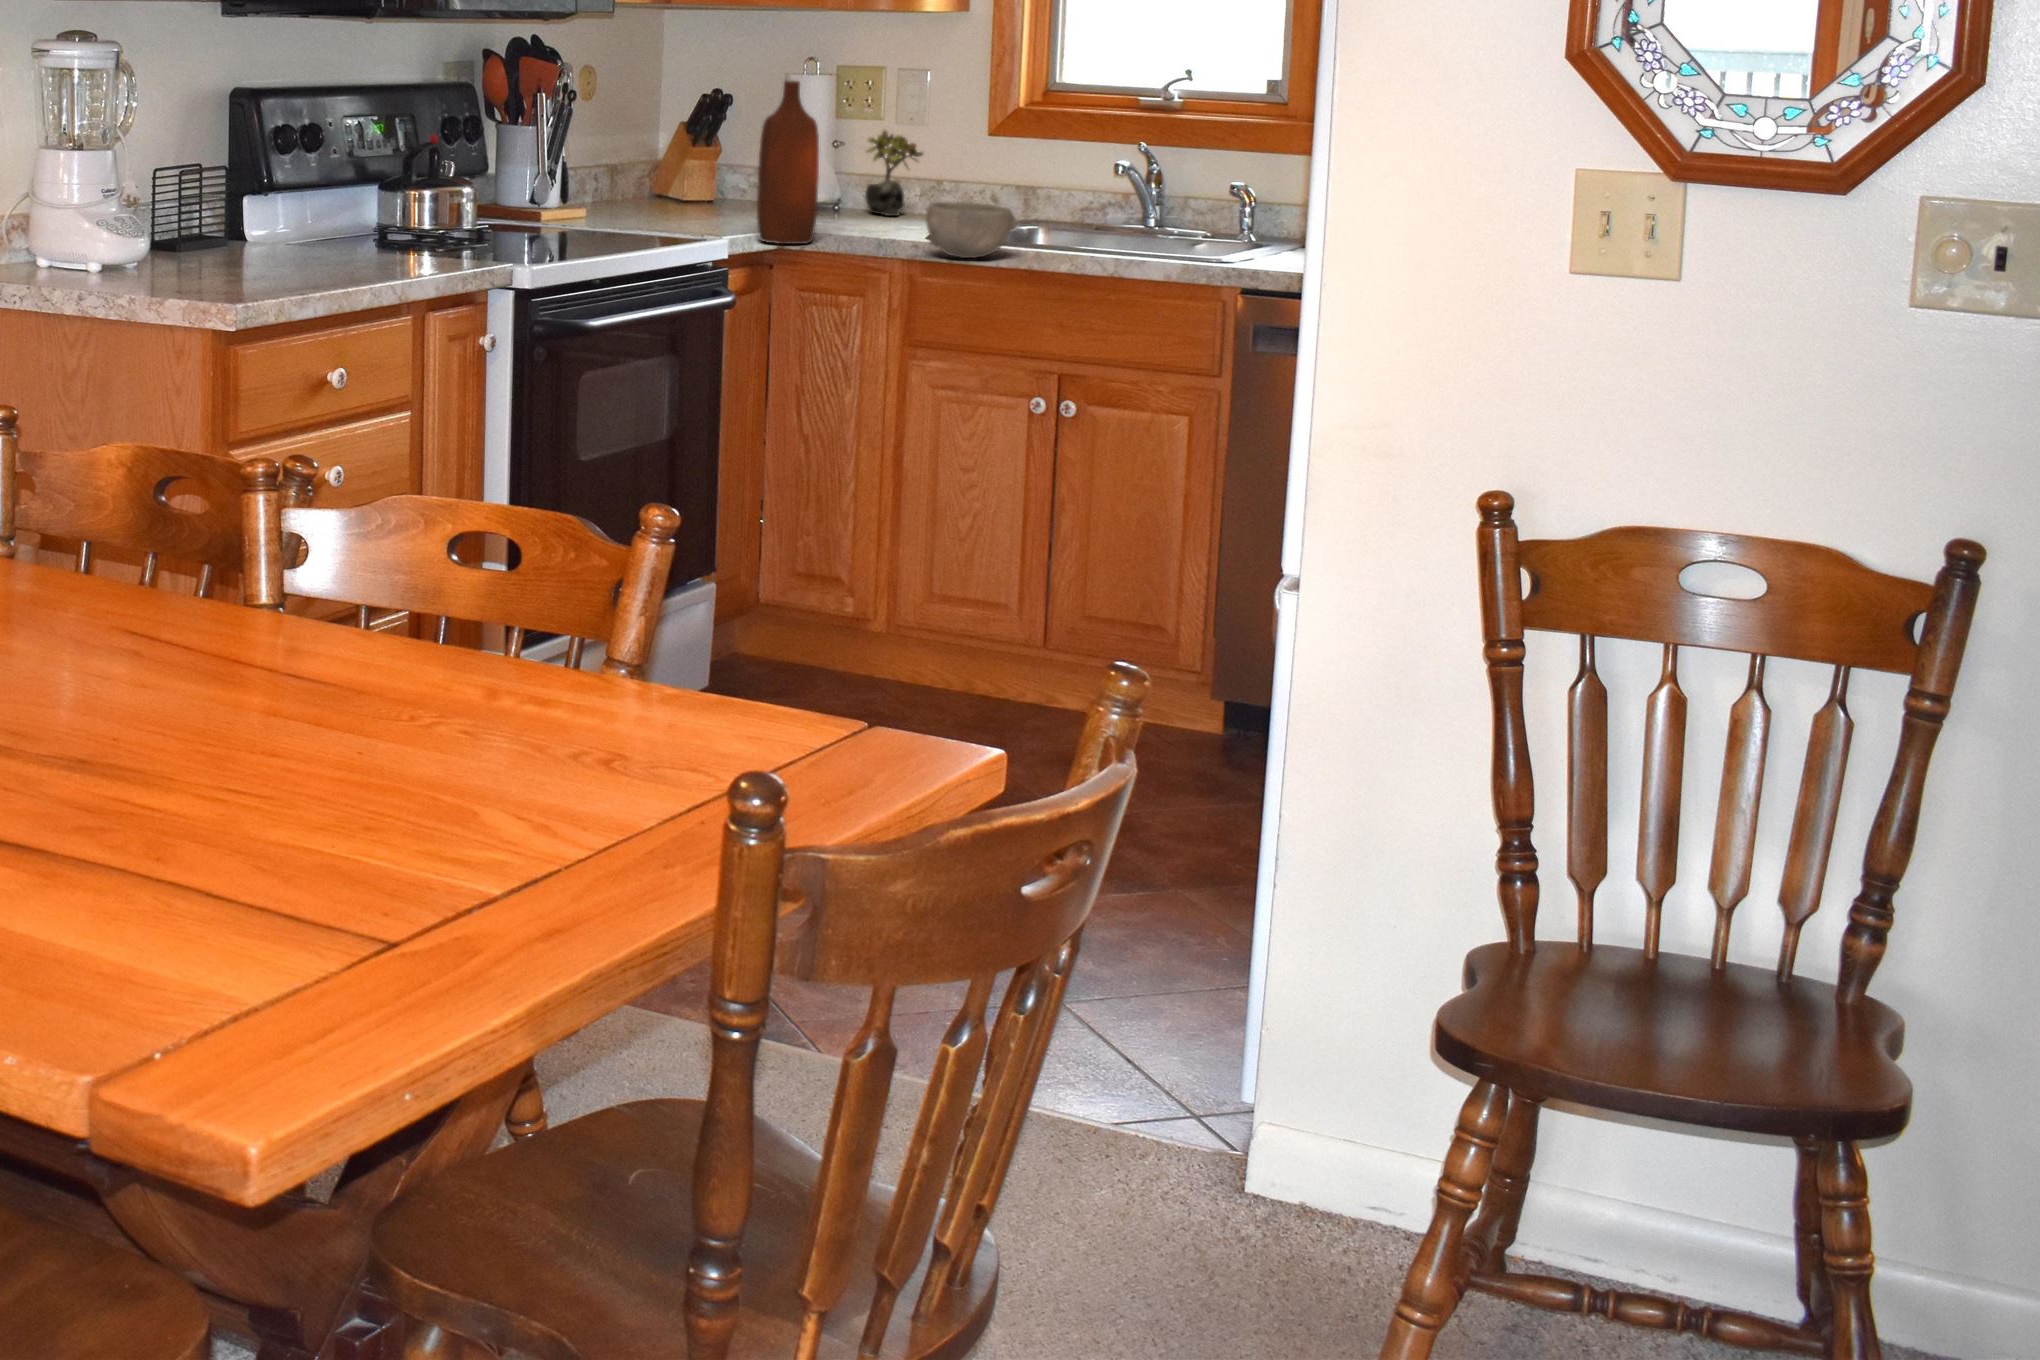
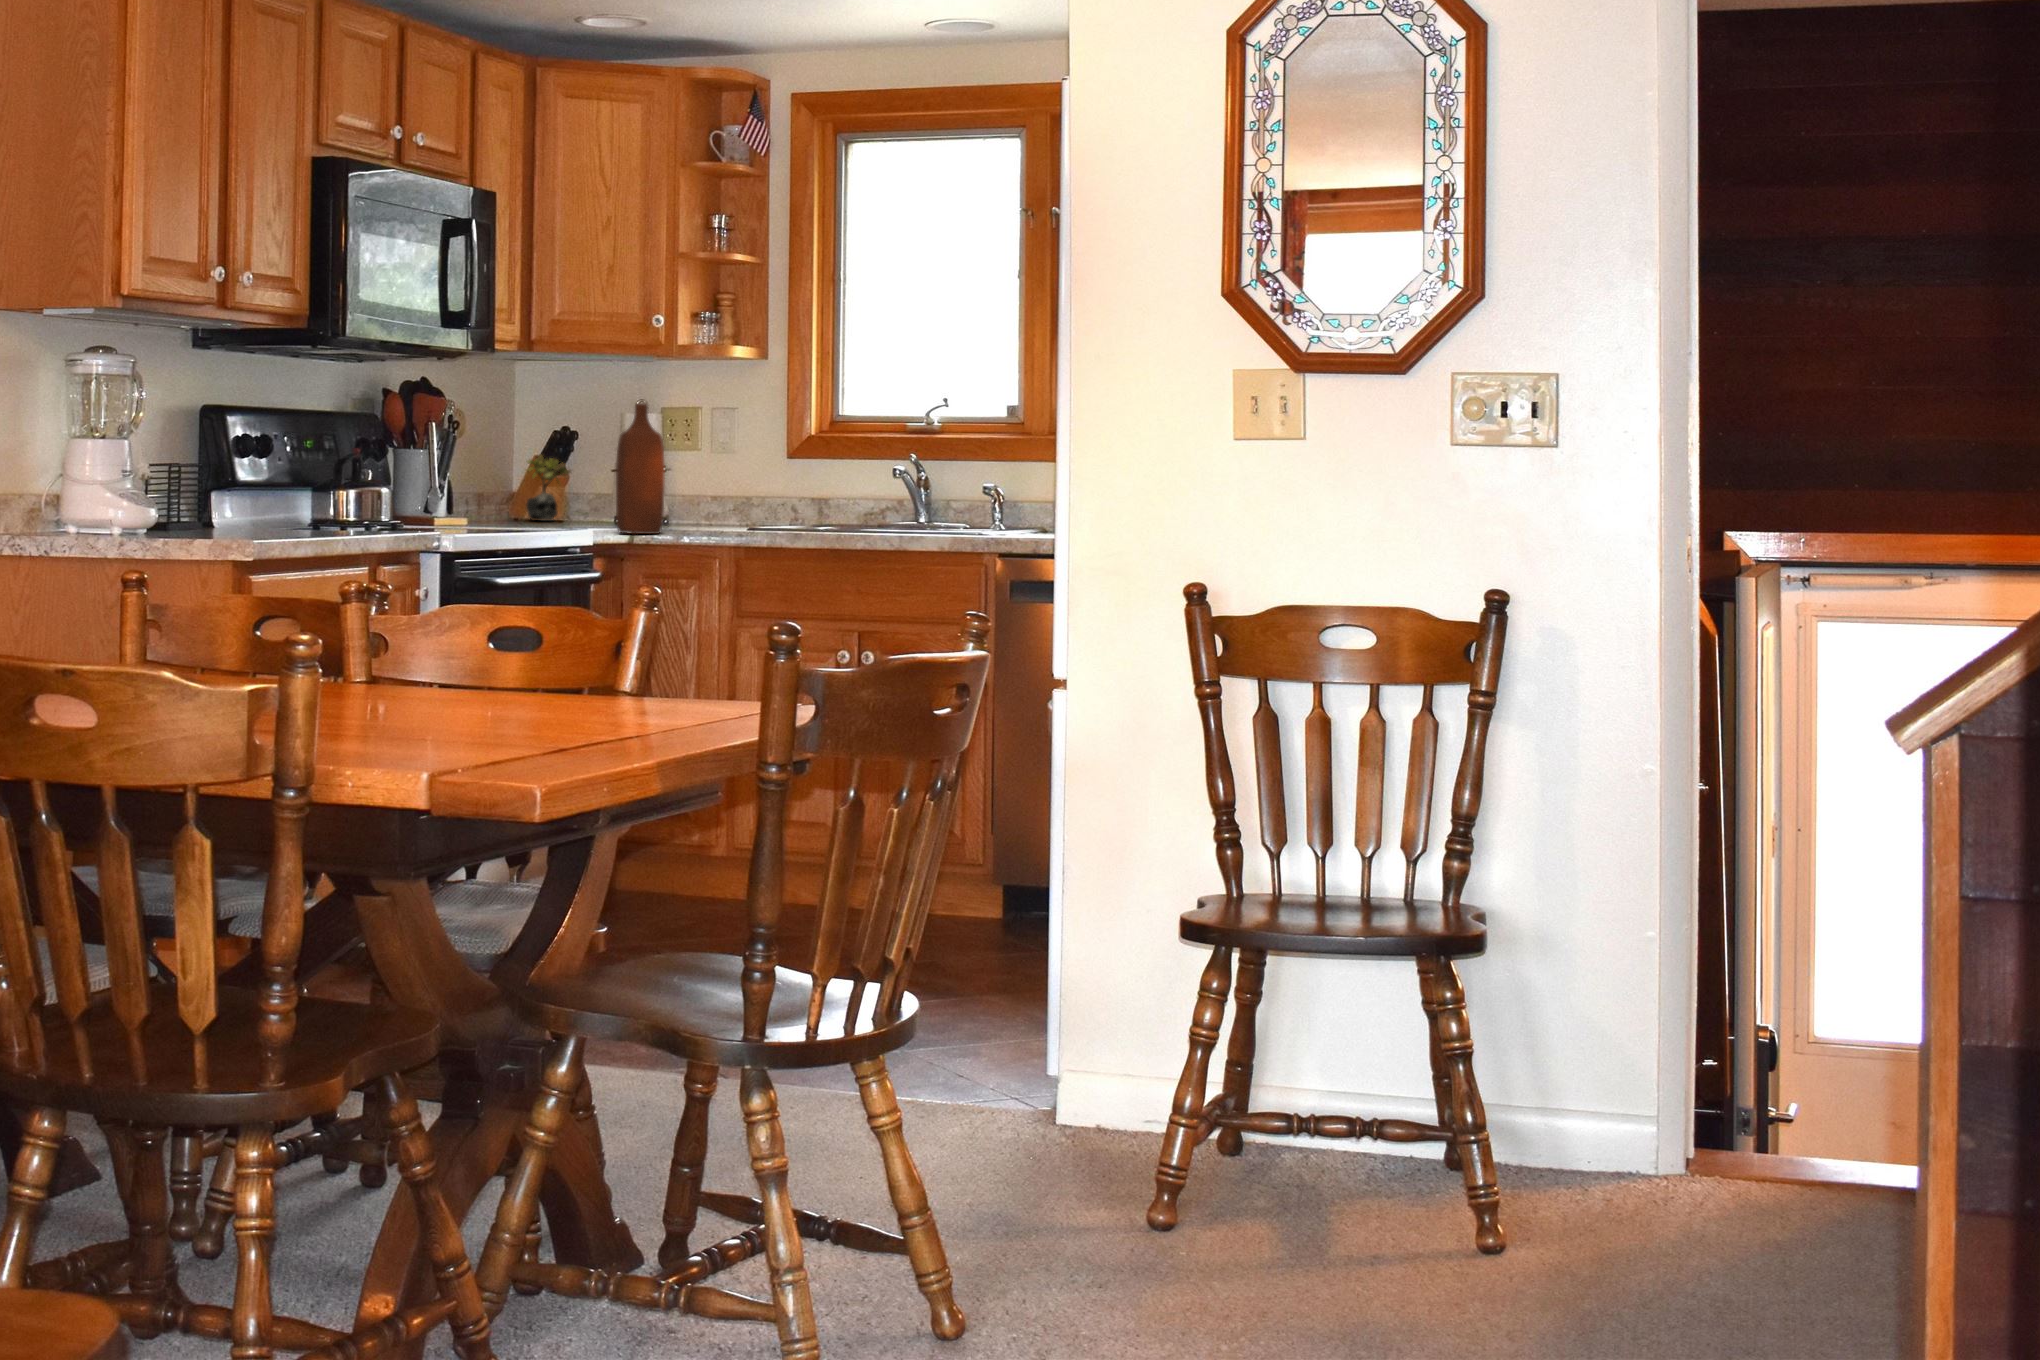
succulent plant: present [865,130,923,216] -> present [526,455,571,521]
bowl: present [926,202,1016,258] -> none [755,494,825,536]

